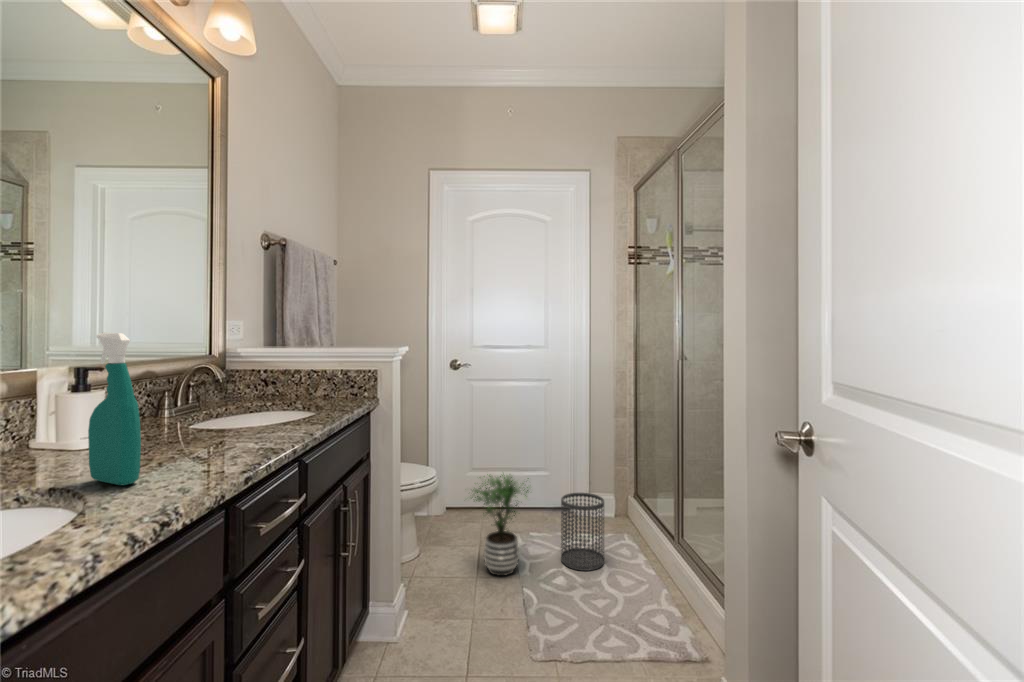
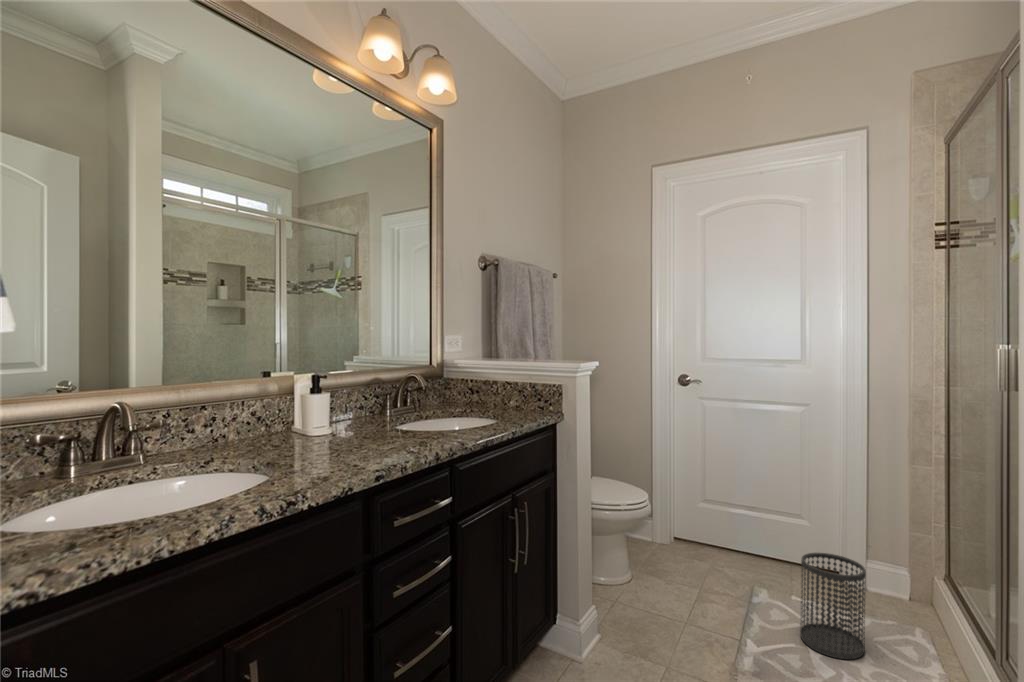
spray bottle: present [88,333,141,485] -> none [287,356,309,470]
potted plant: present [473,474,529,576] -> none [674,508,761,632]

